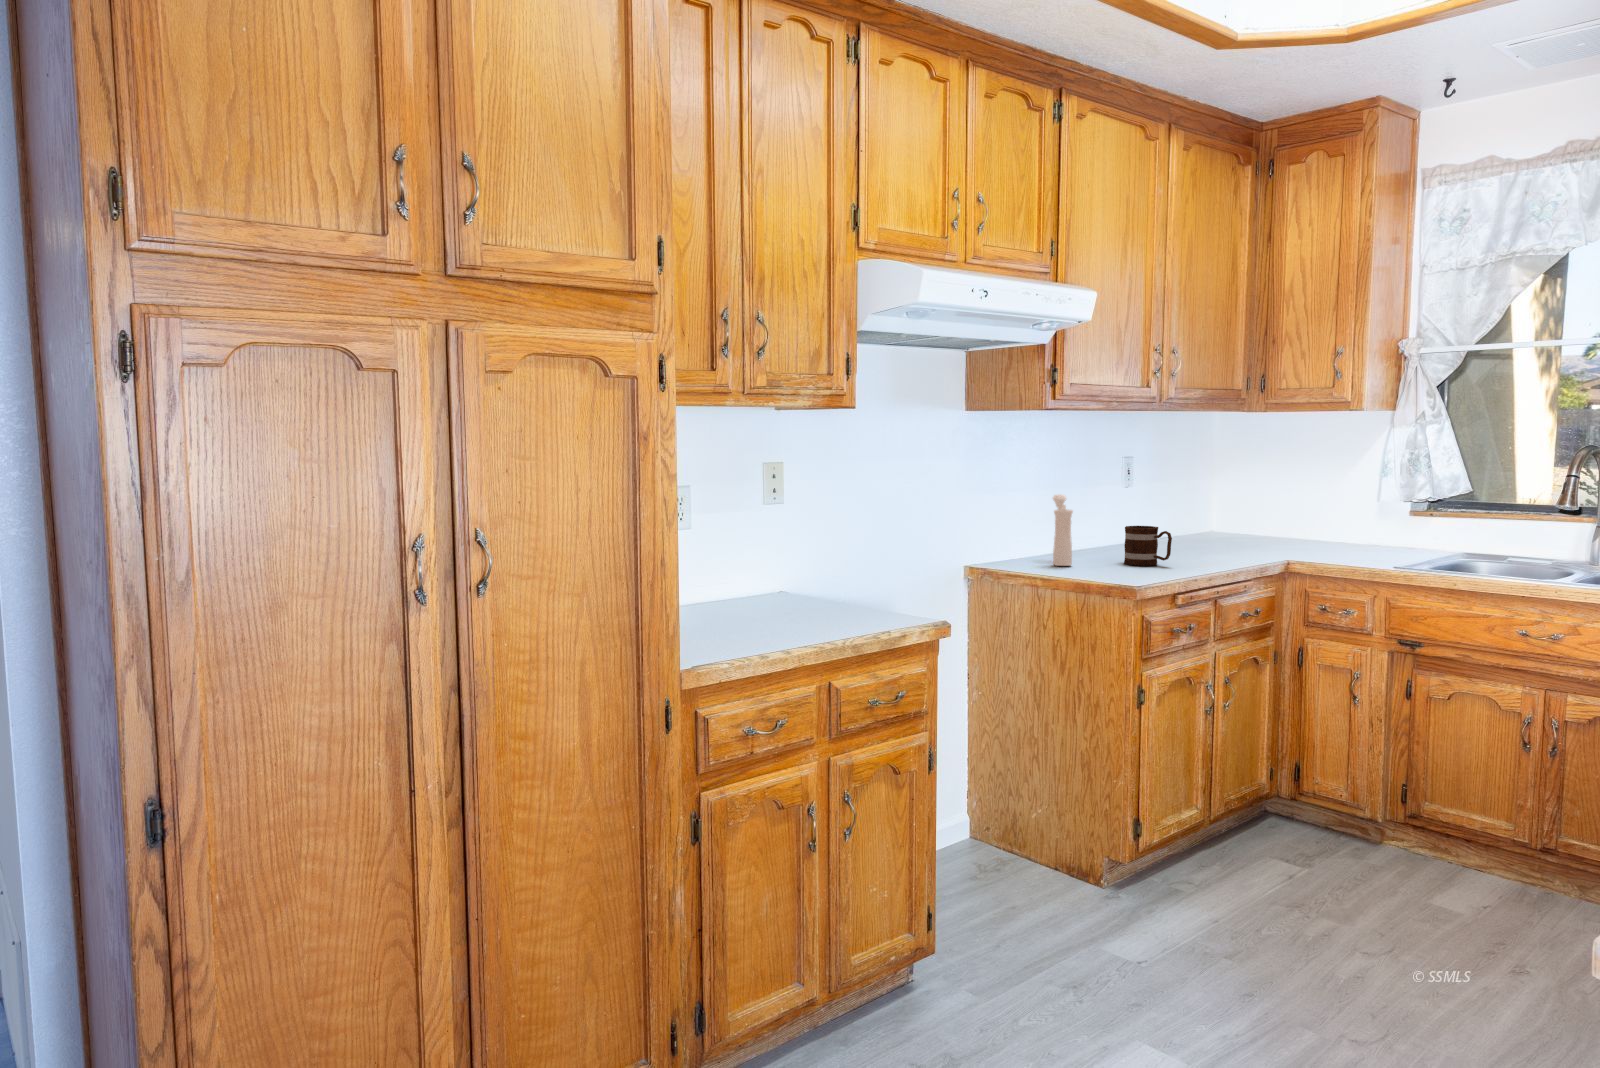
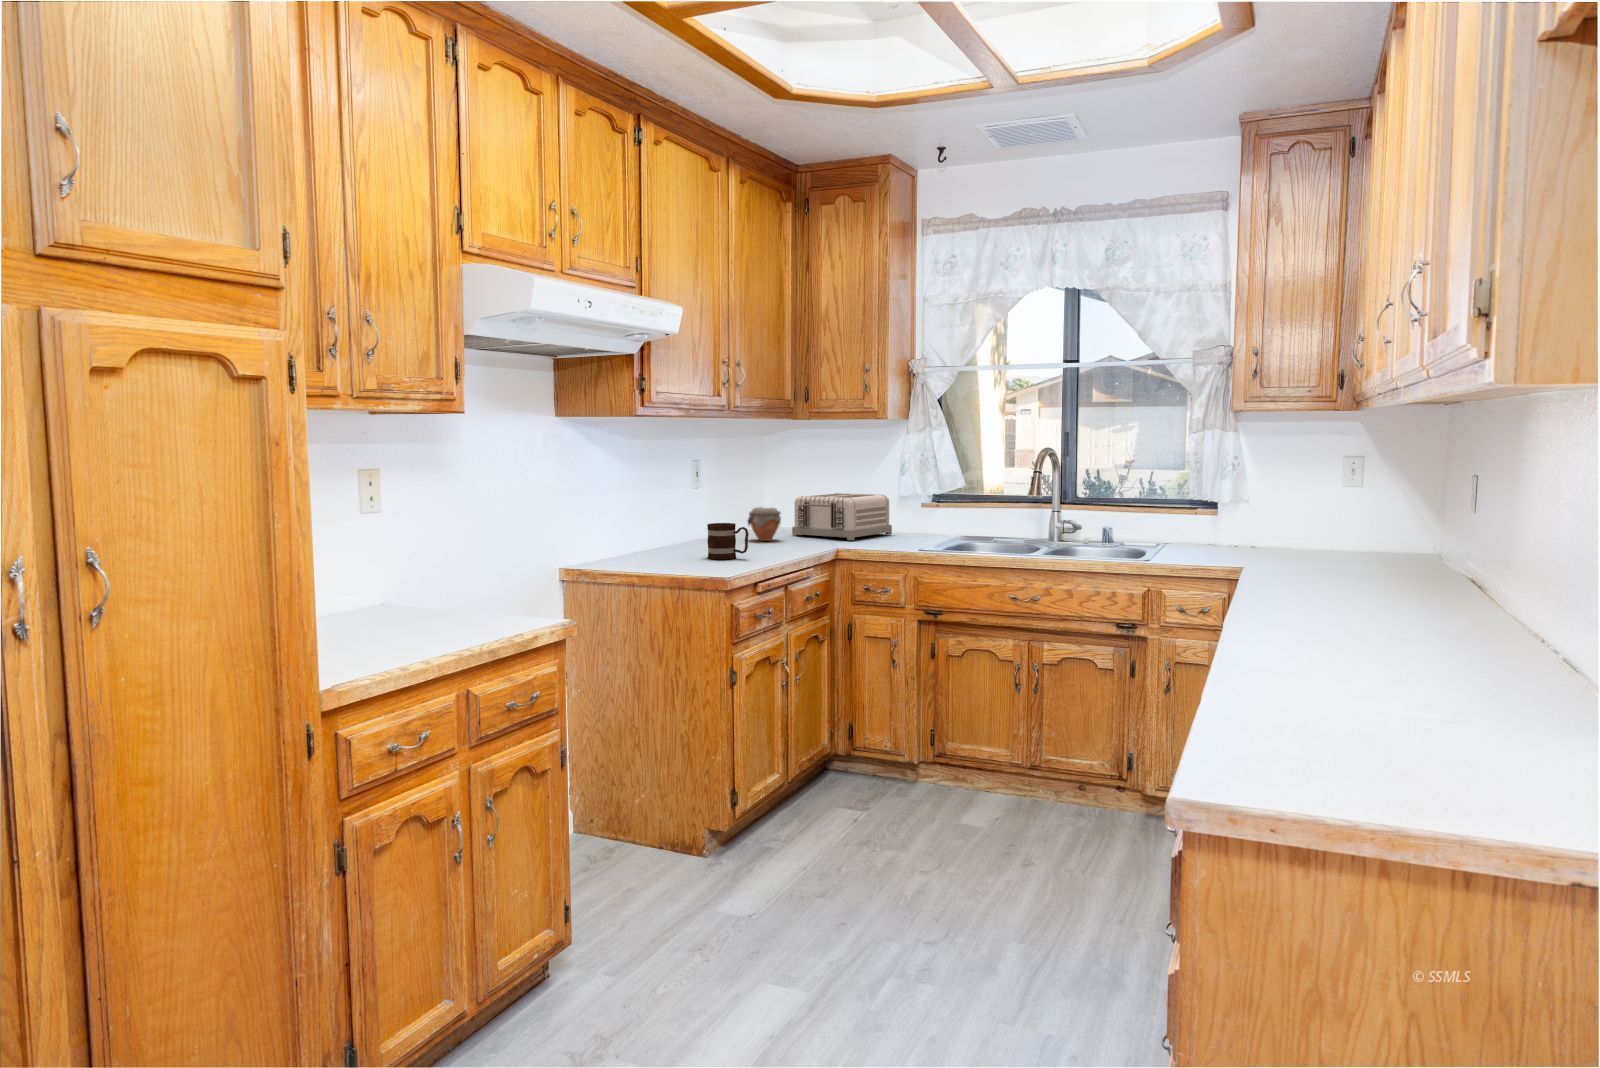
pepper mill: present [1053,494,1073,566] -> none [641,496,663,563]
toaster: none [1236,496,1366,551] -> present [792,493,892,540]
jar: none [1180,510,1221,548] -> present [747,507,781,541]

